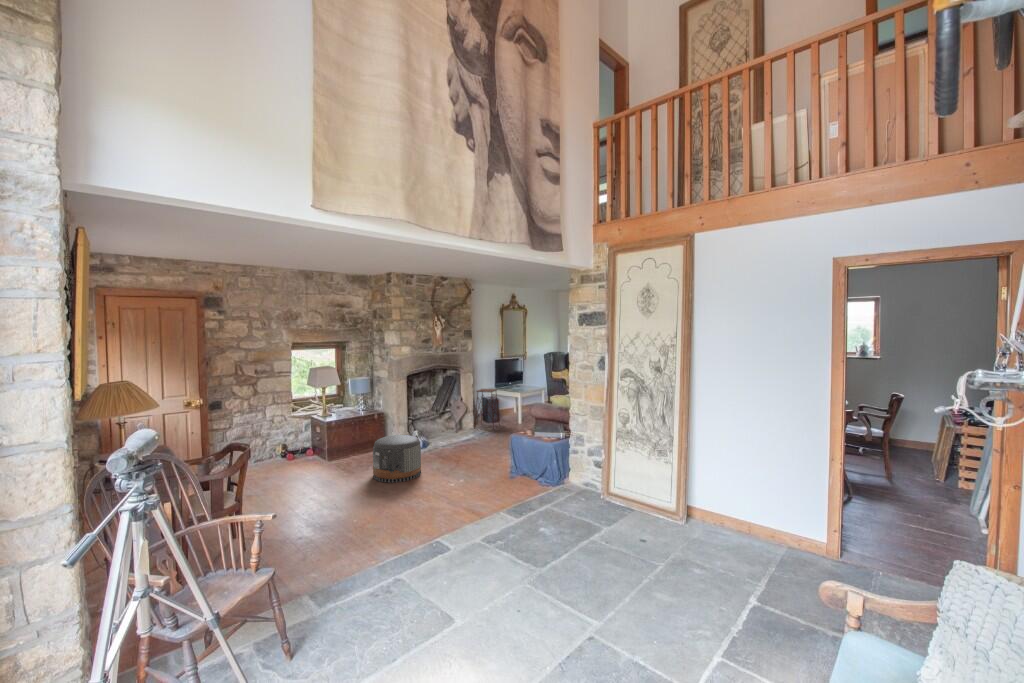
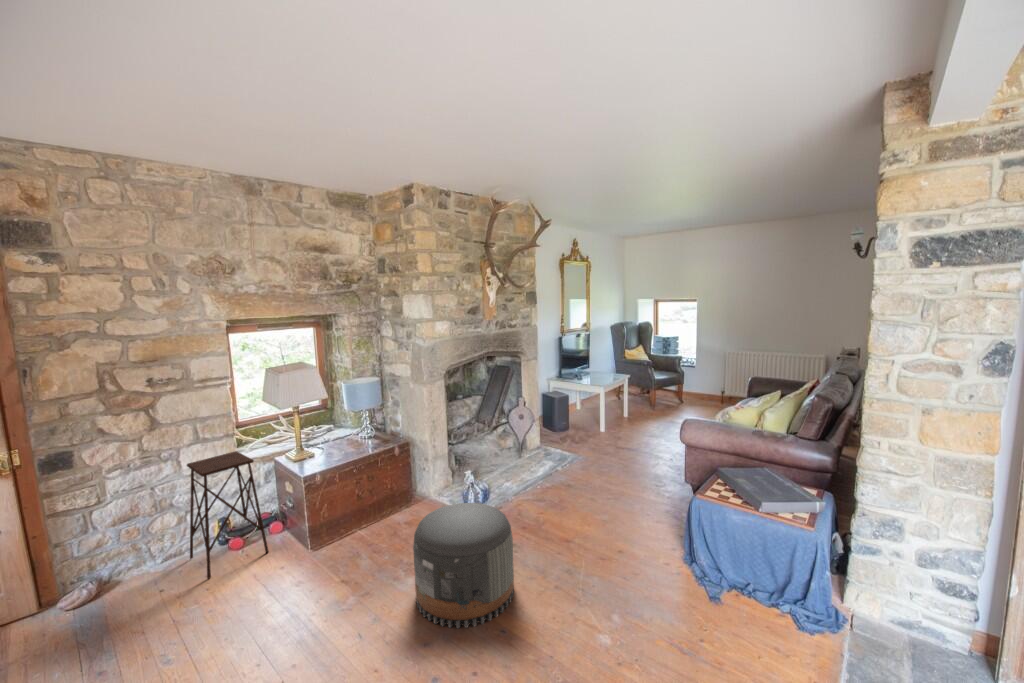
side table: present [475,389,499,429] -> present [187,451,269,579]

